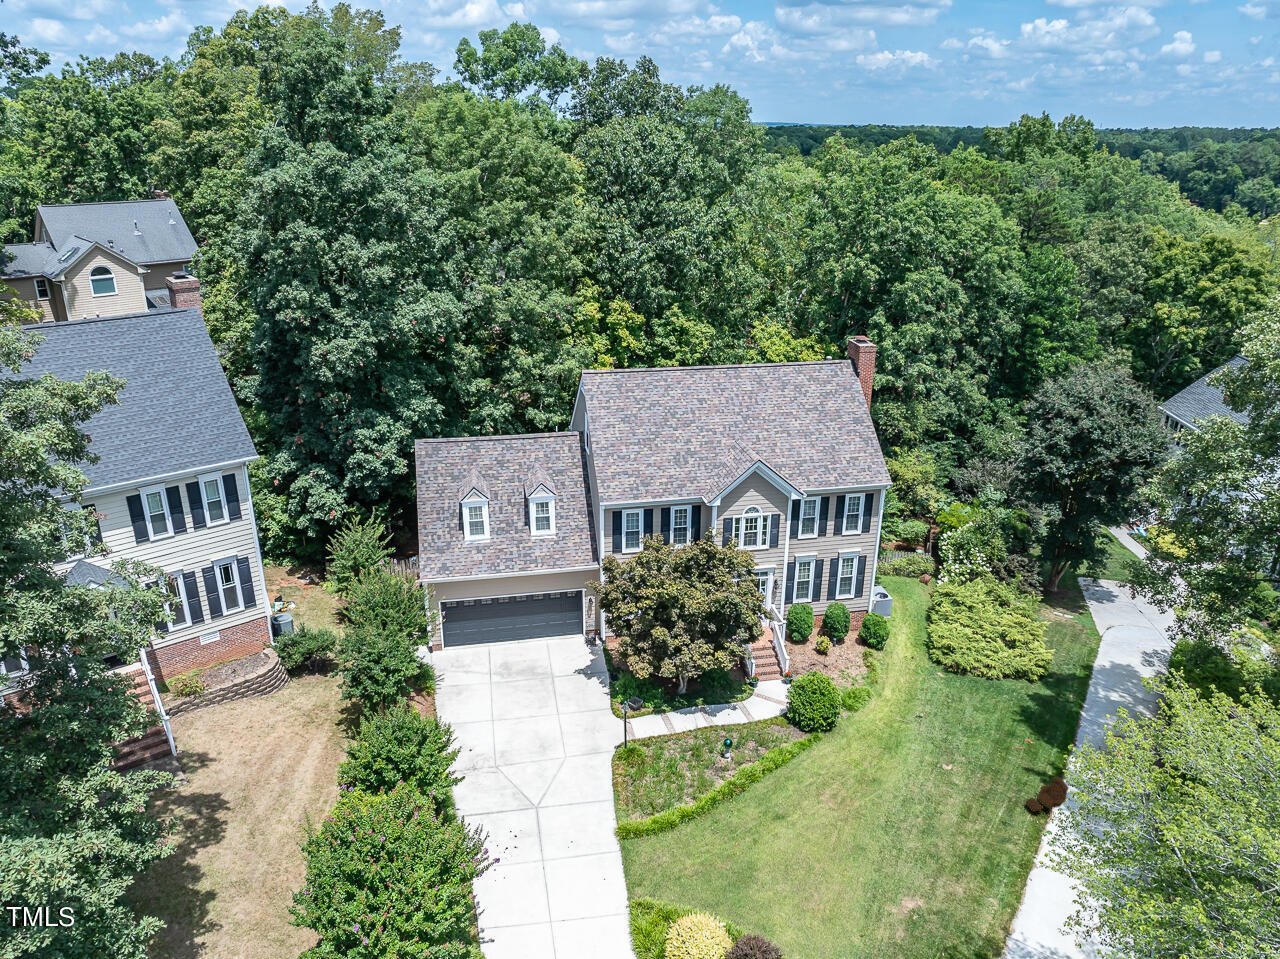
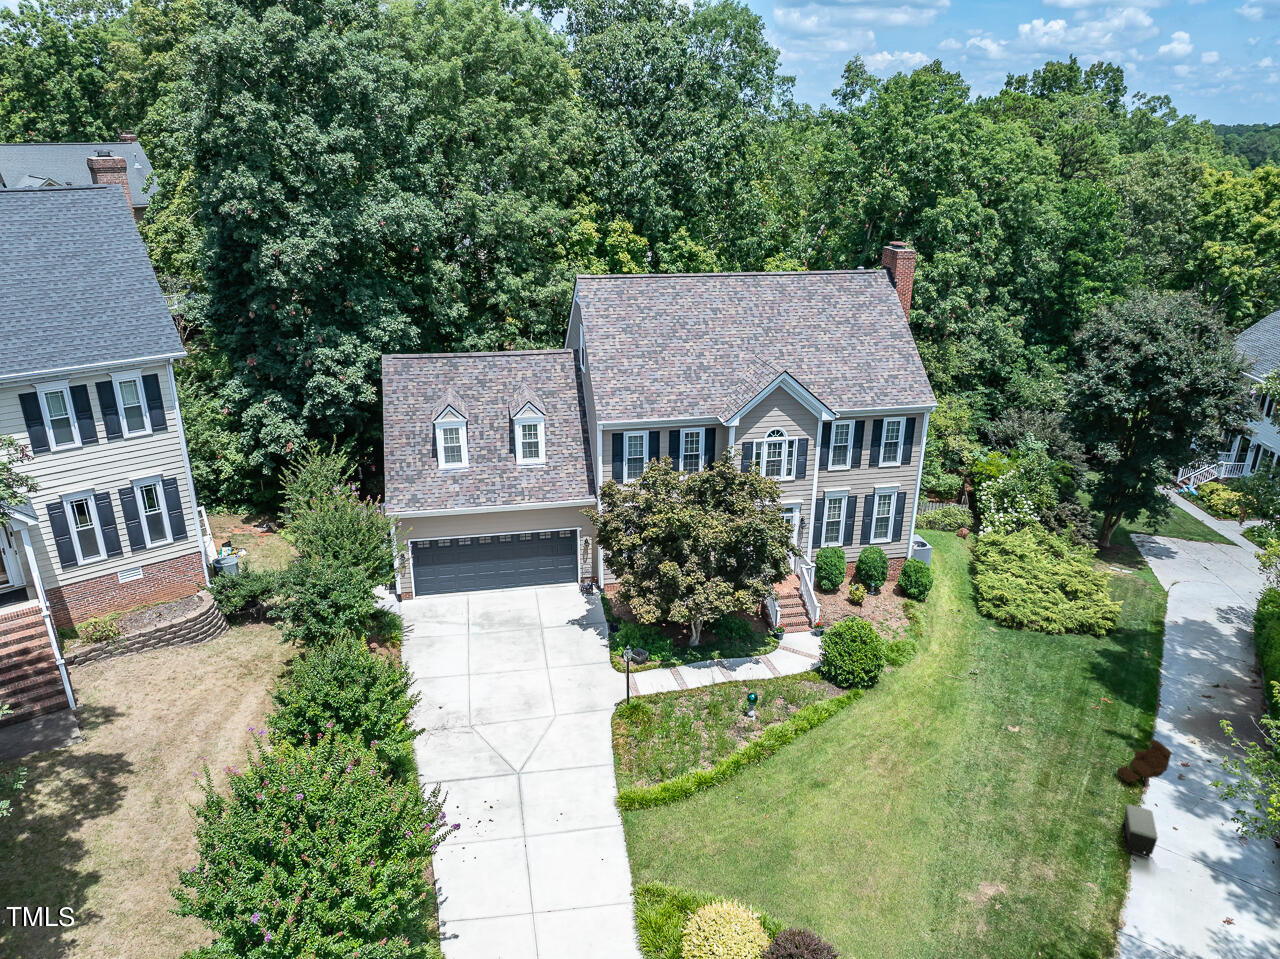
storage bench: none [1021,830,1045,874] -> present [1121,804,1158,858]

